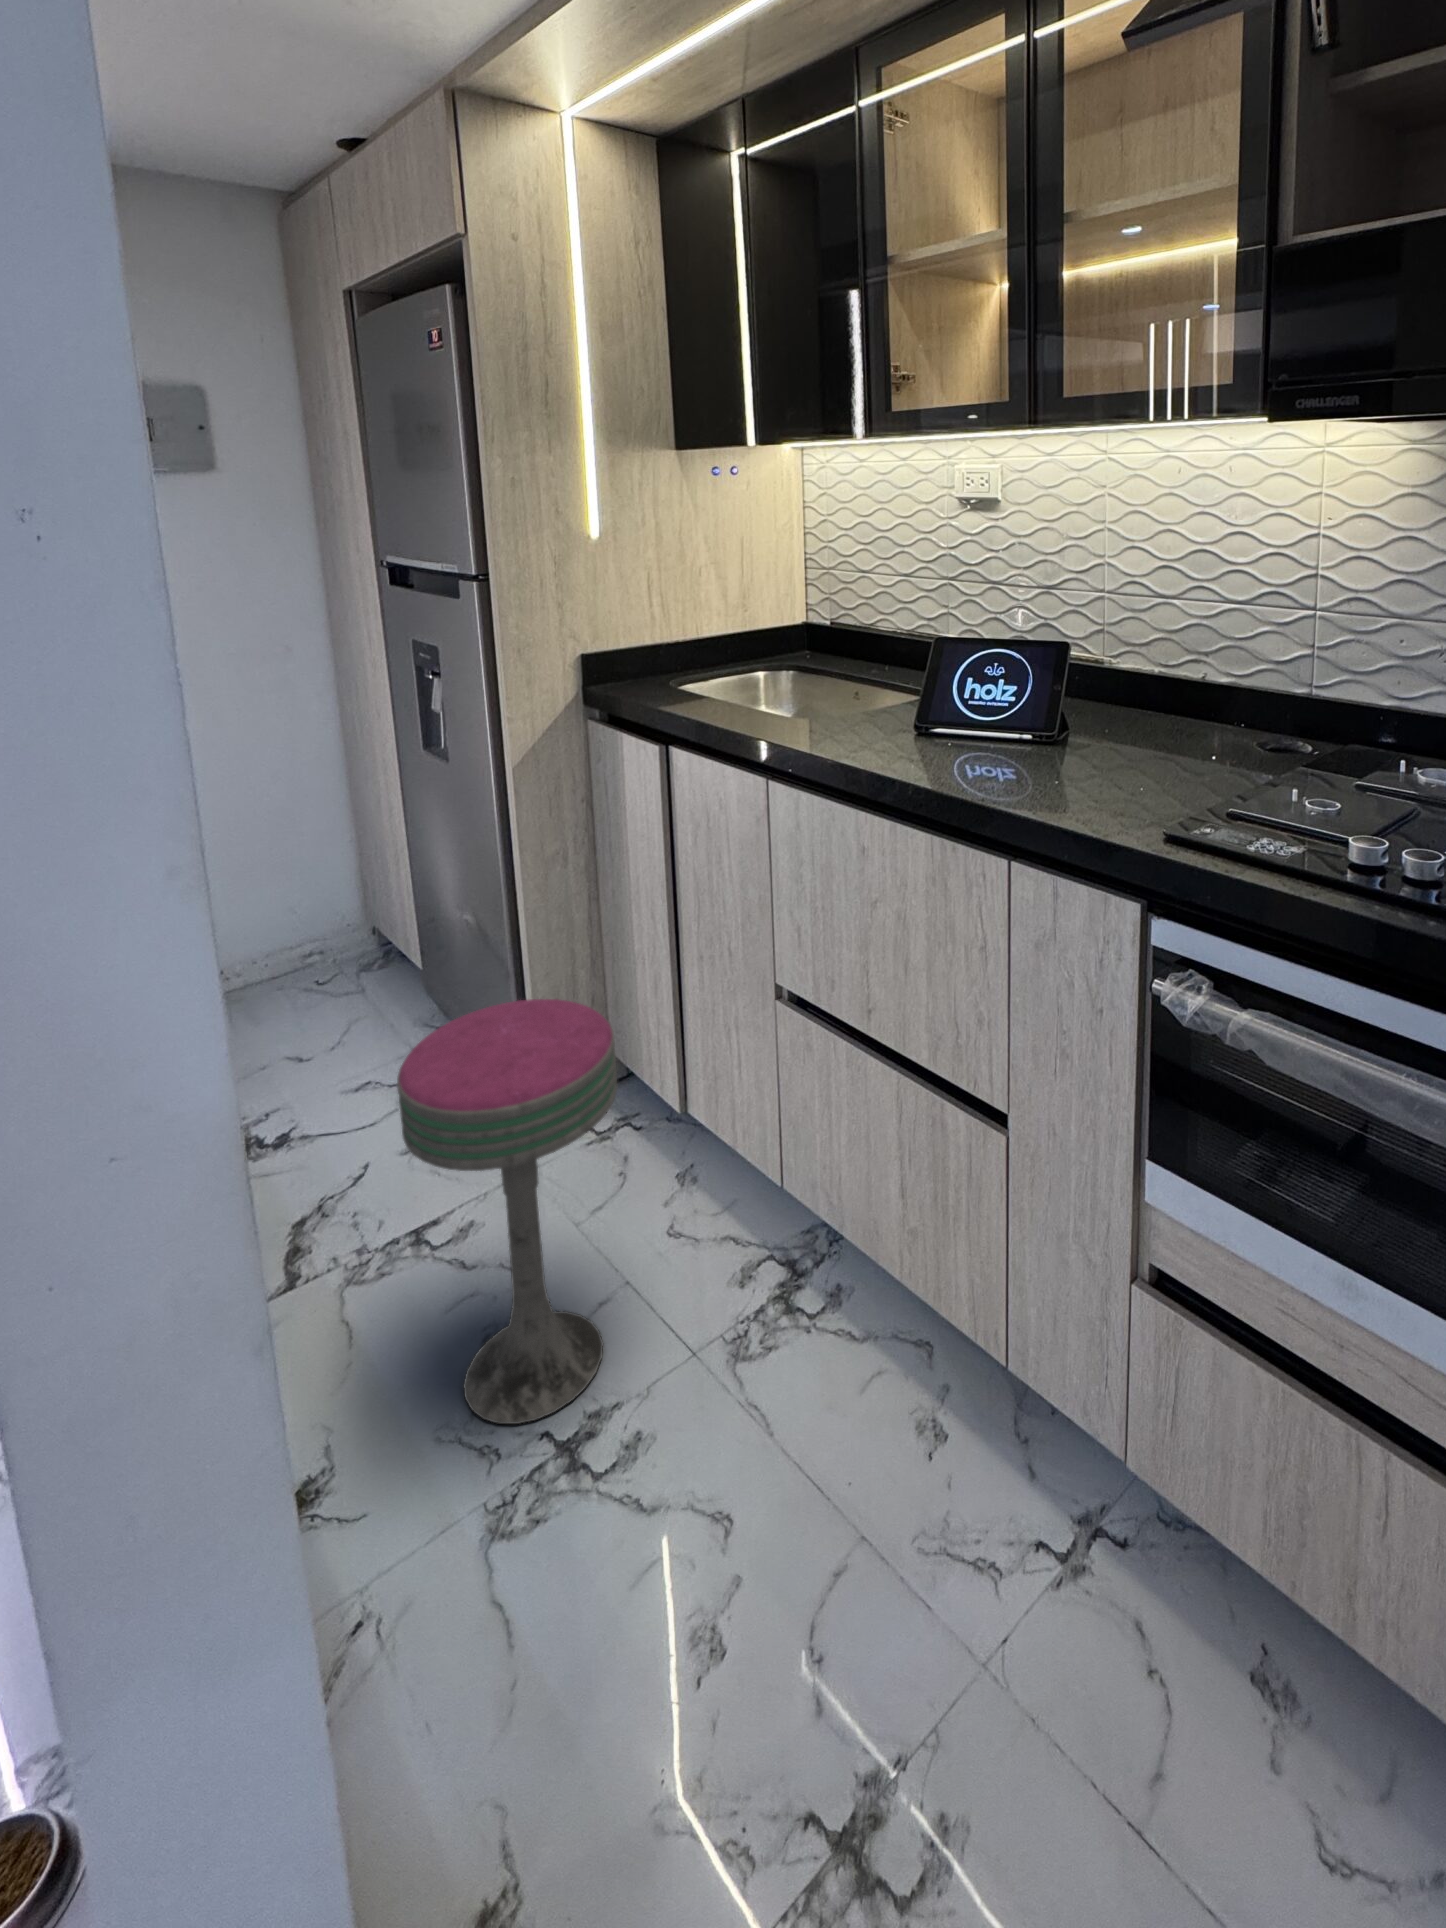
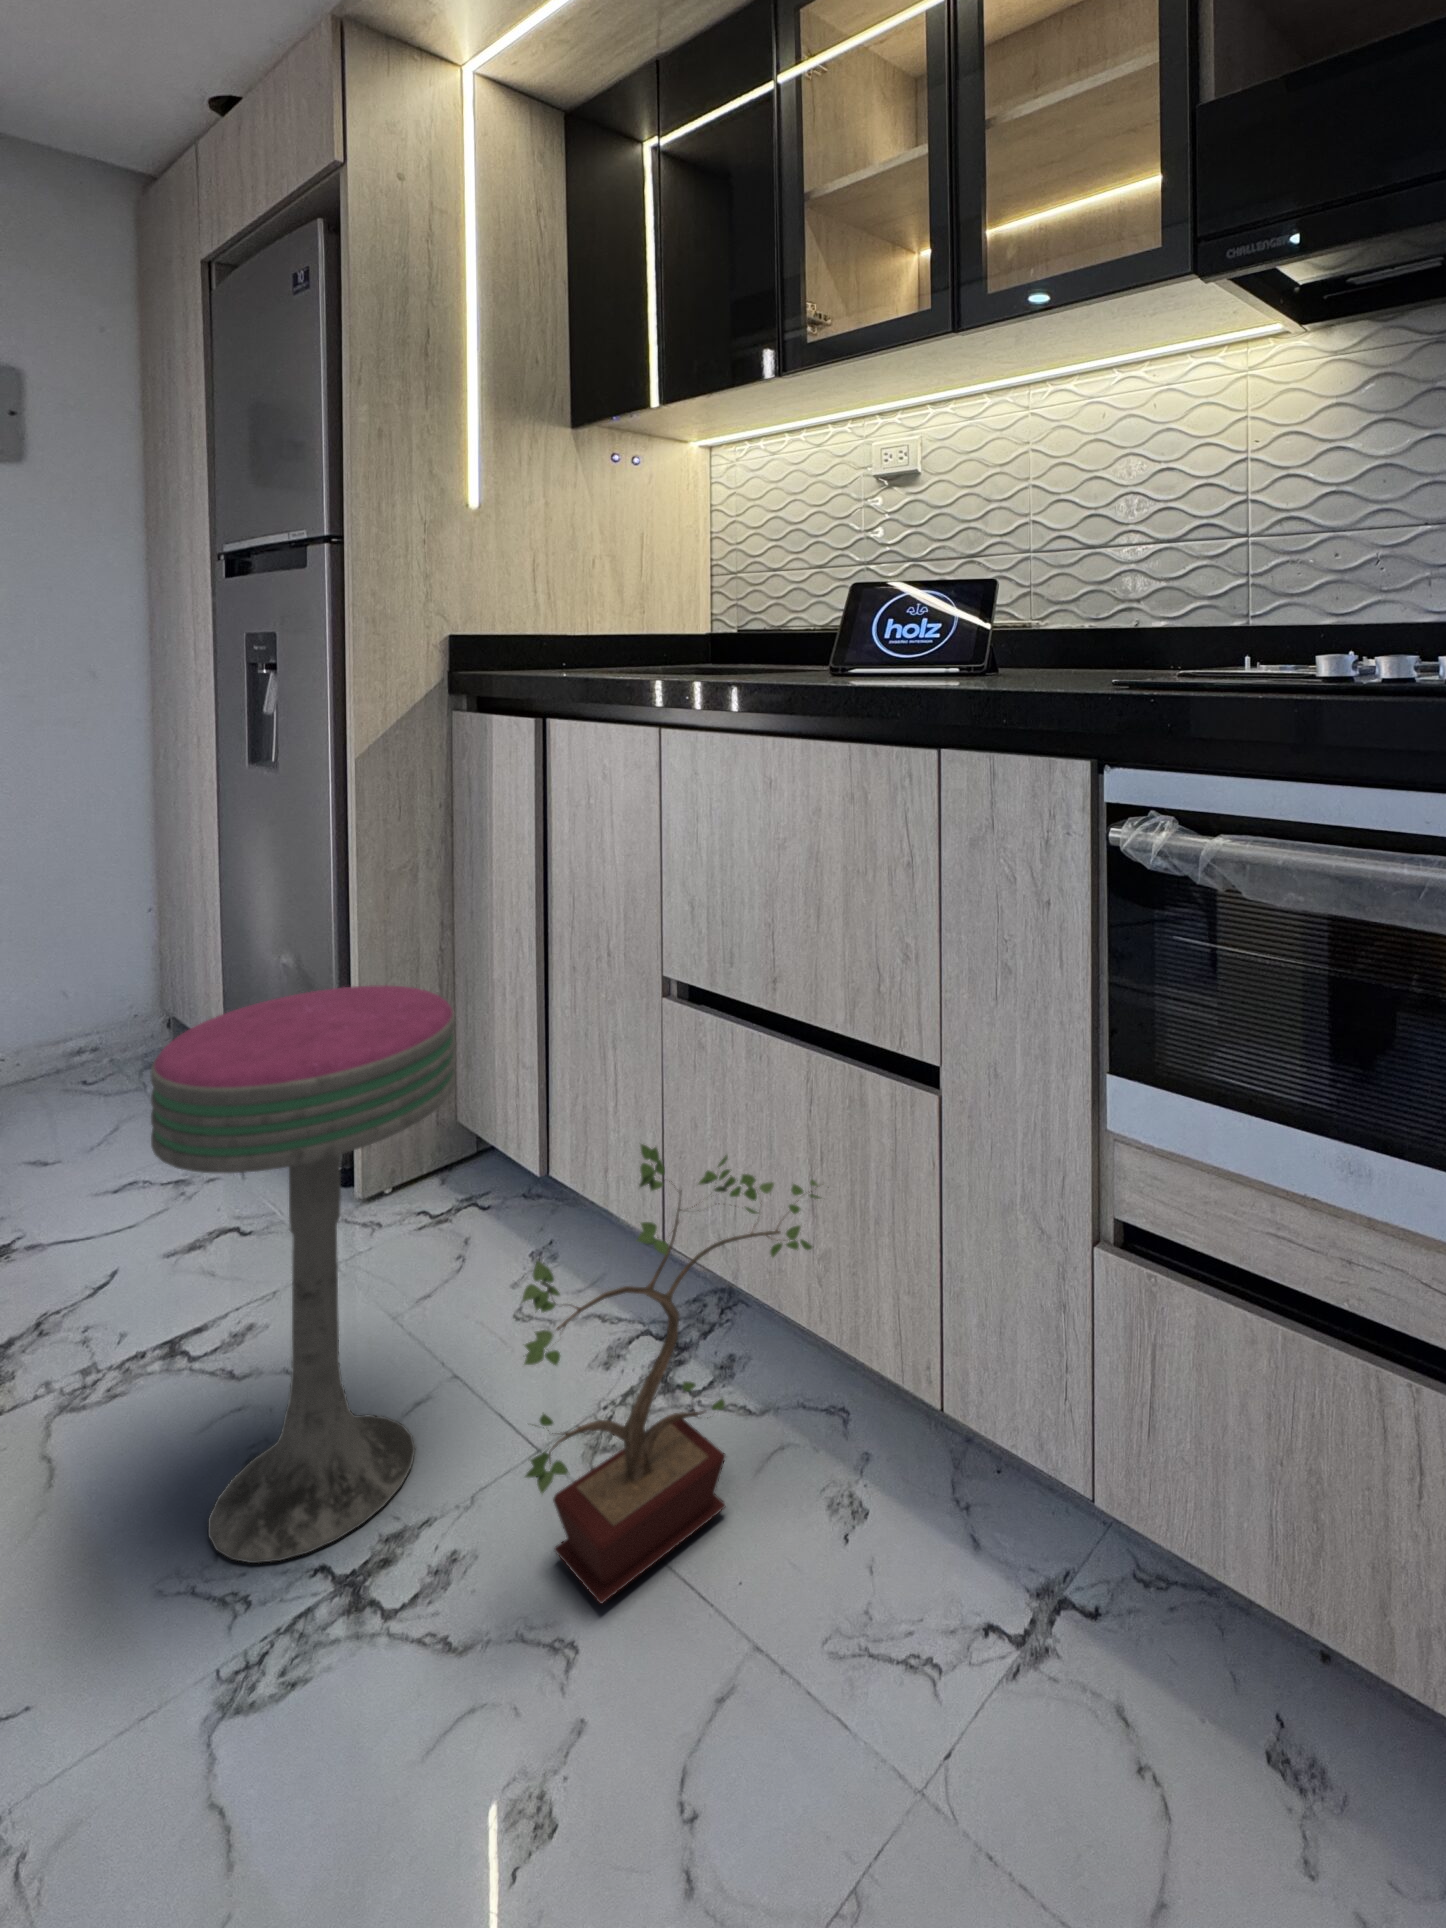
potted plant: none [680,1154,925,1489] -> present [523,1144,829,1604]

